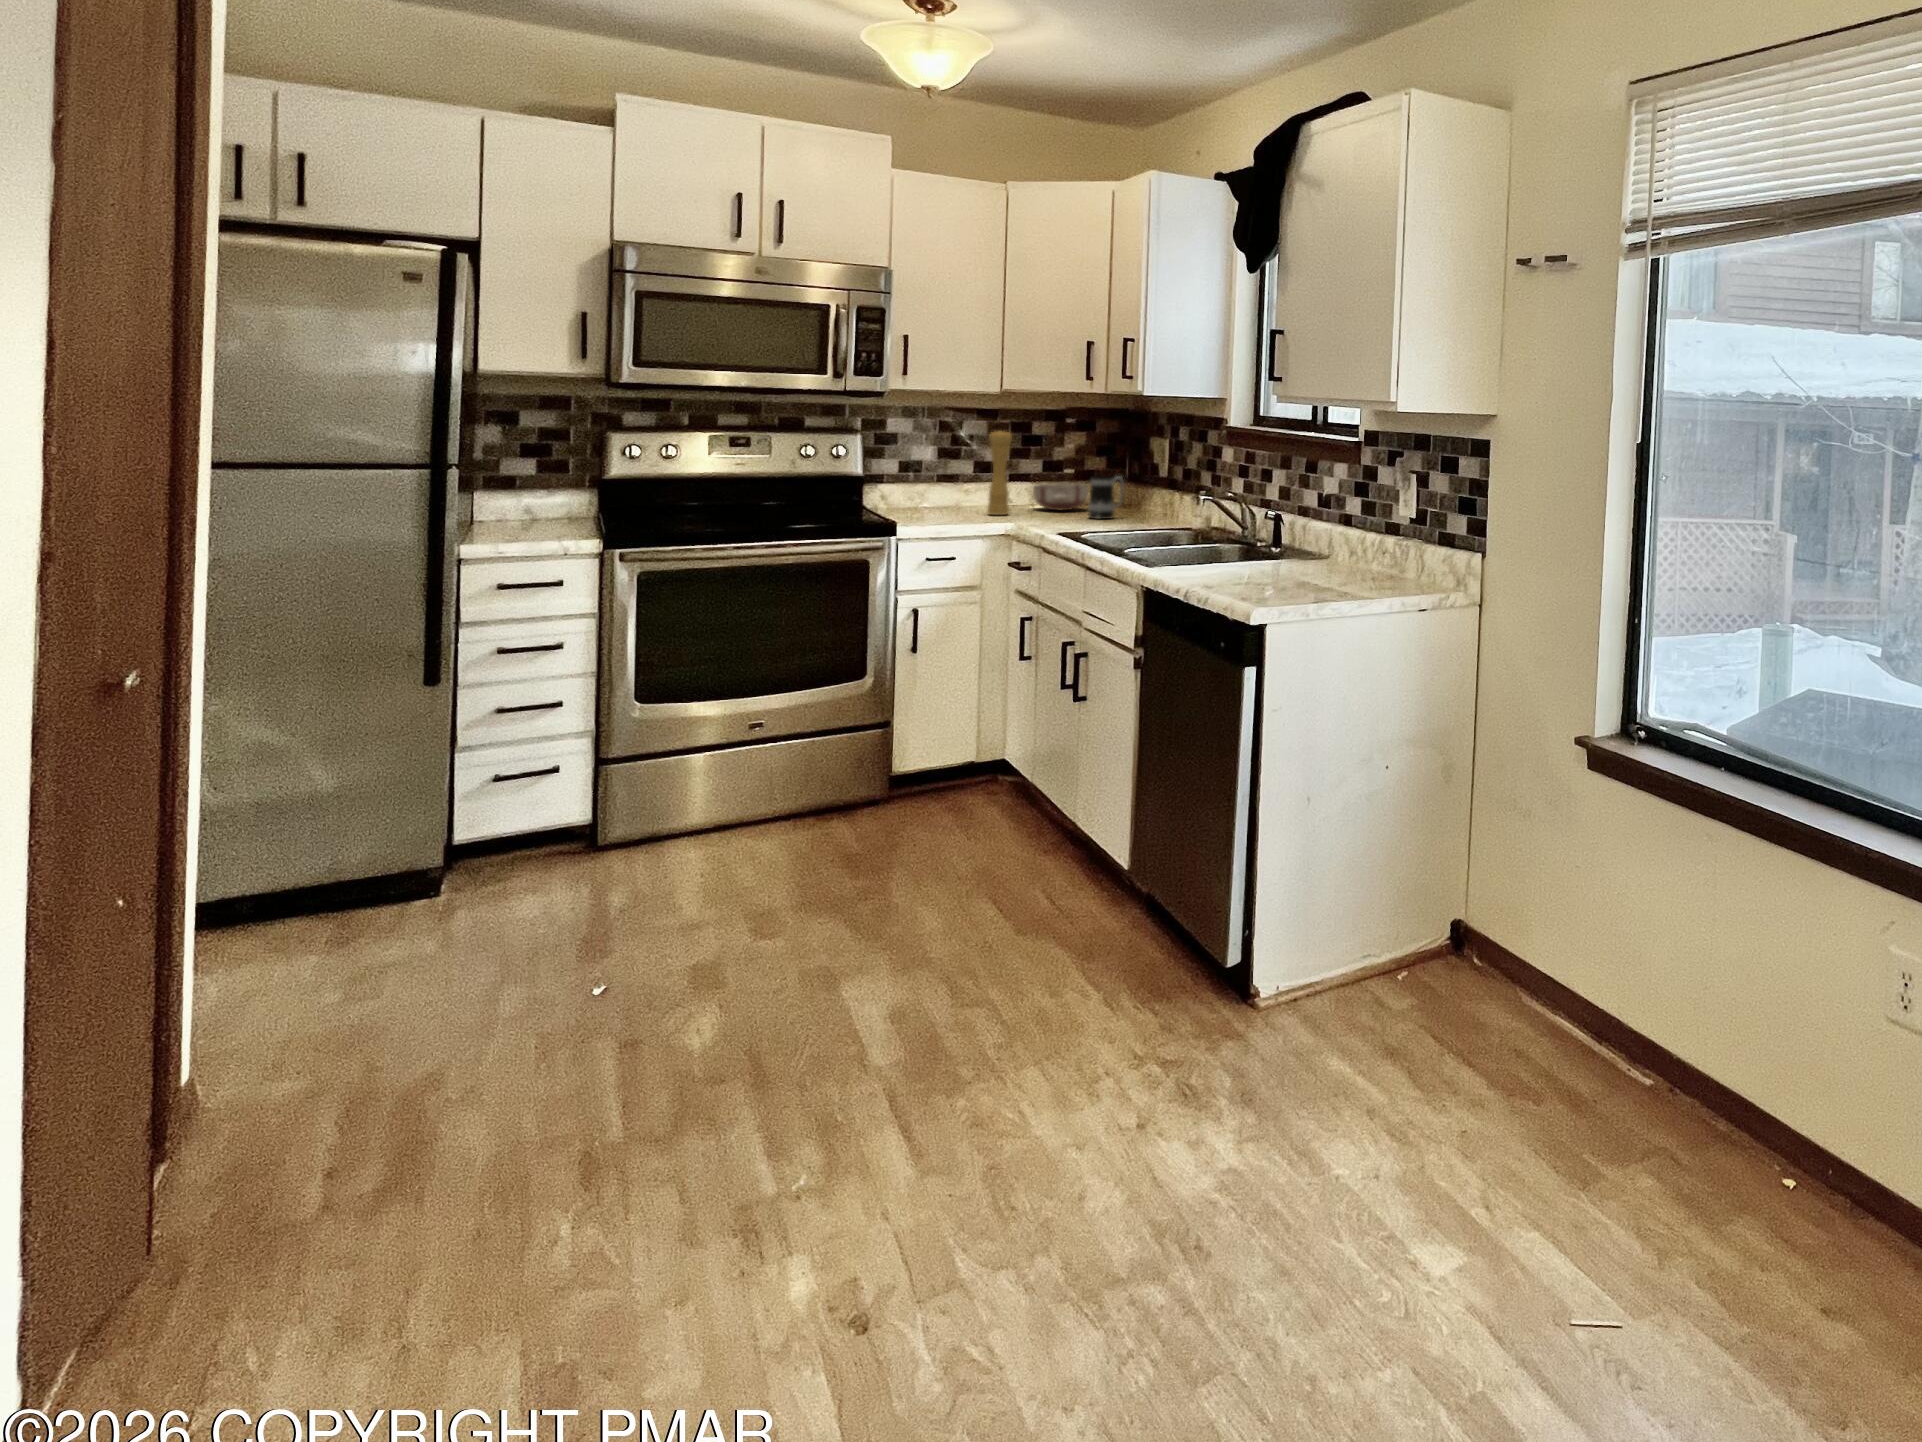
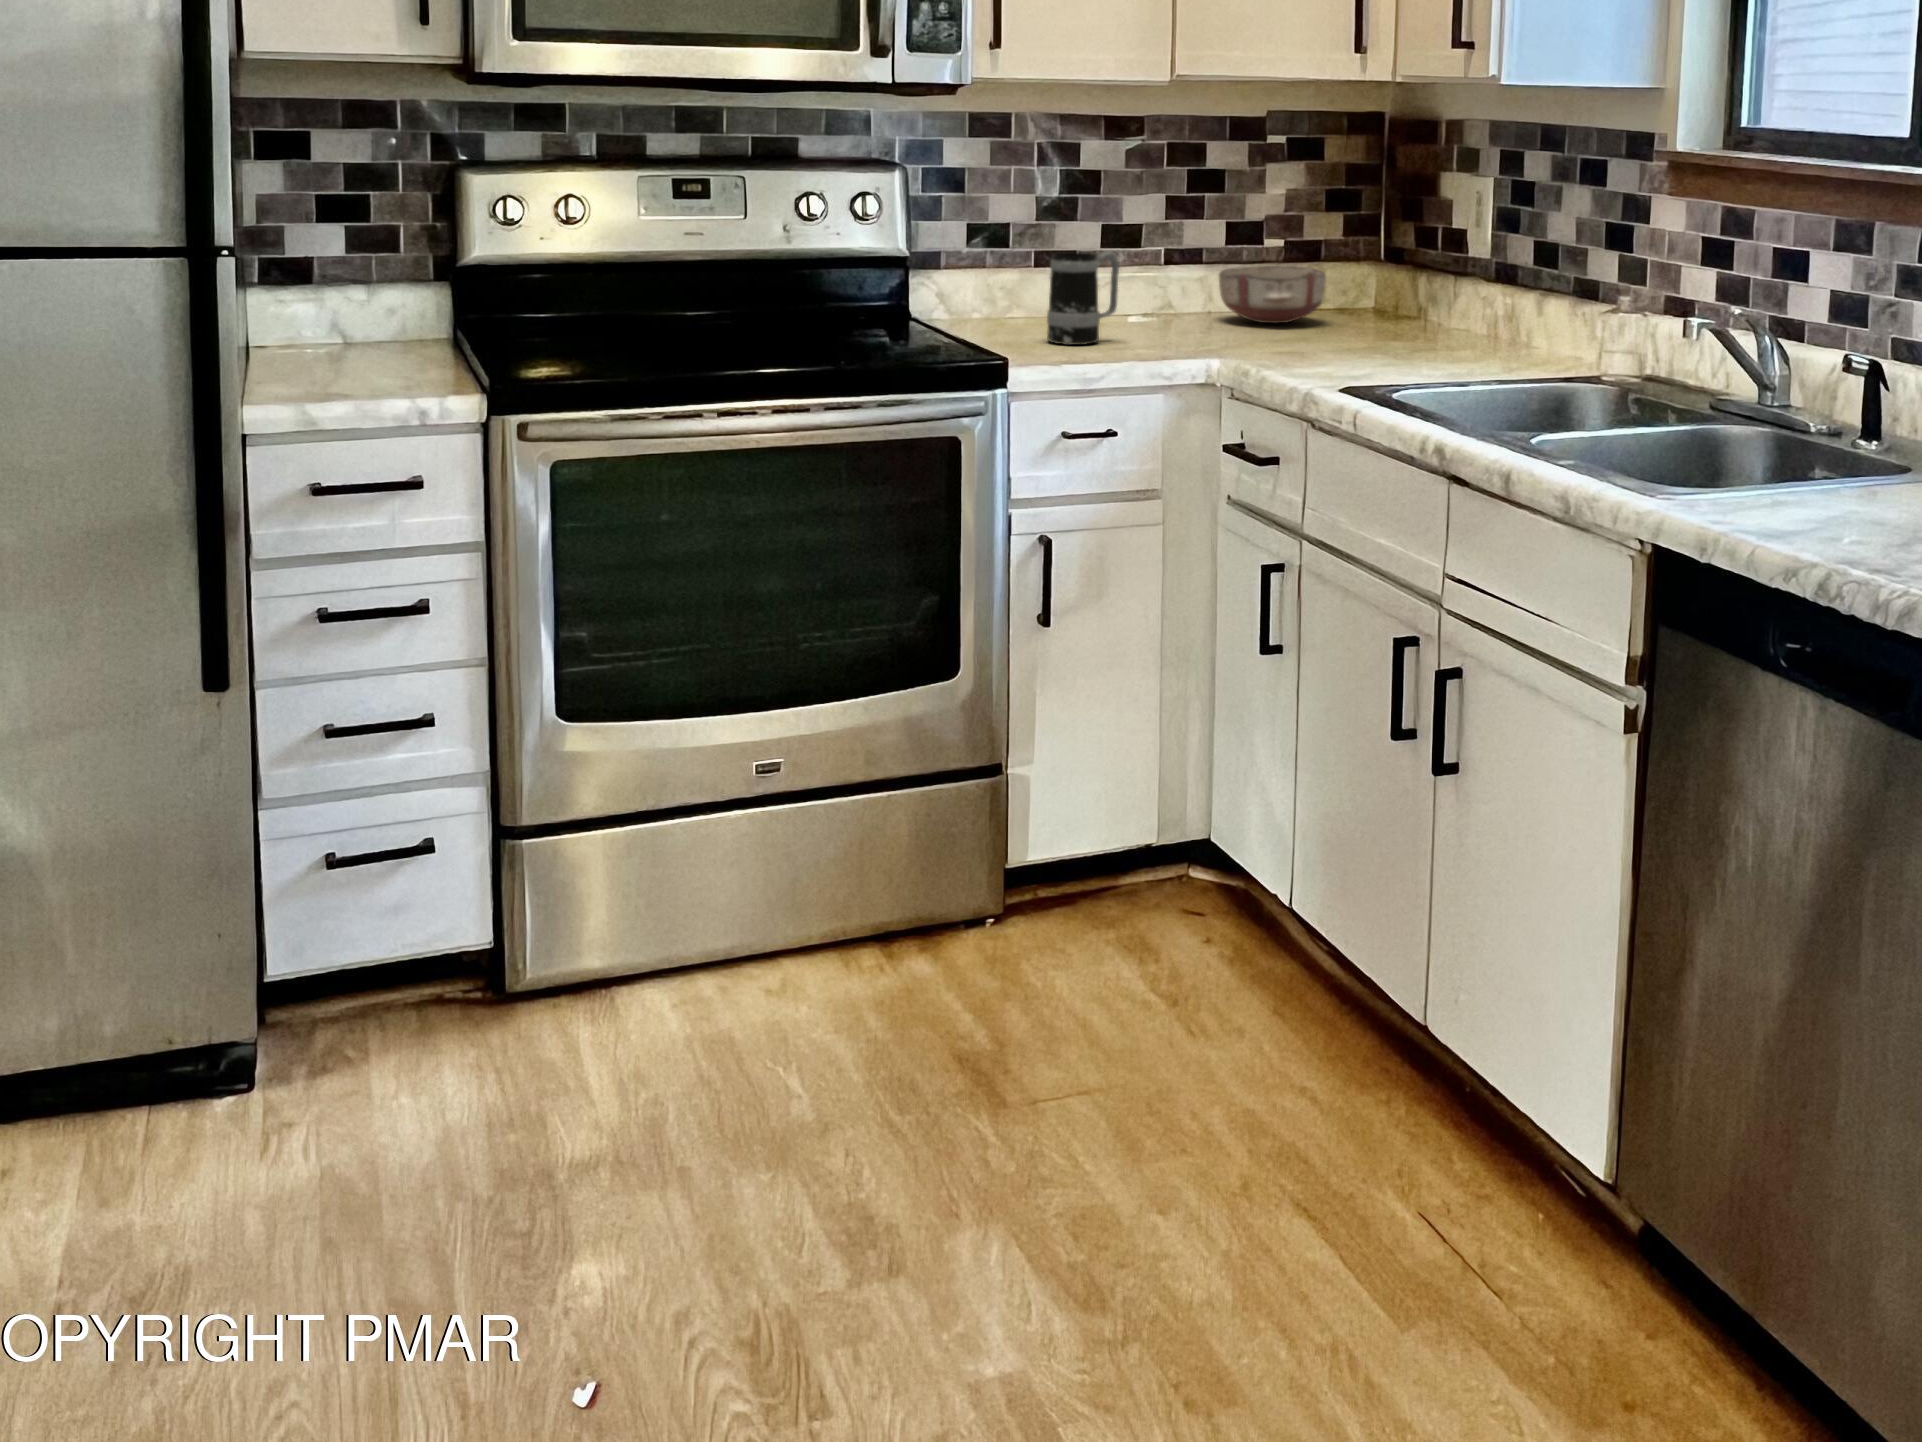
pepper mill: present [988,431,1012,515] -> none [1148,160,1194,336]
mug: present [1088,476,1124,519] -> present [1047,251,1120,345]

